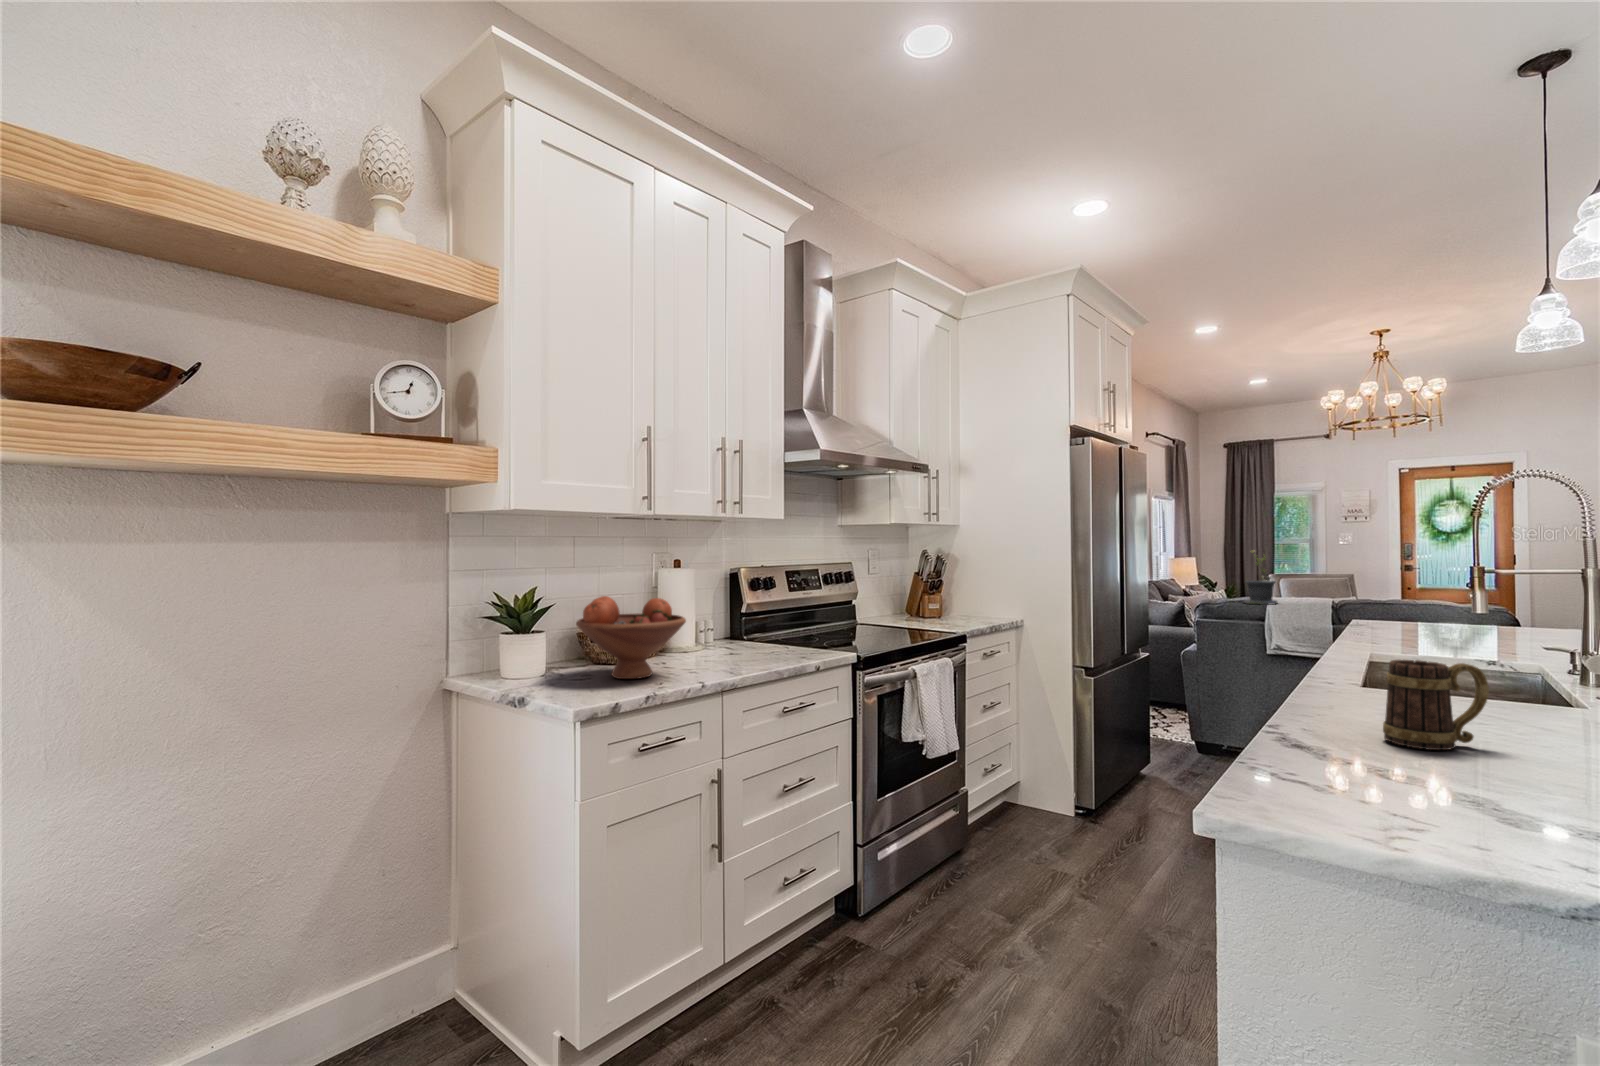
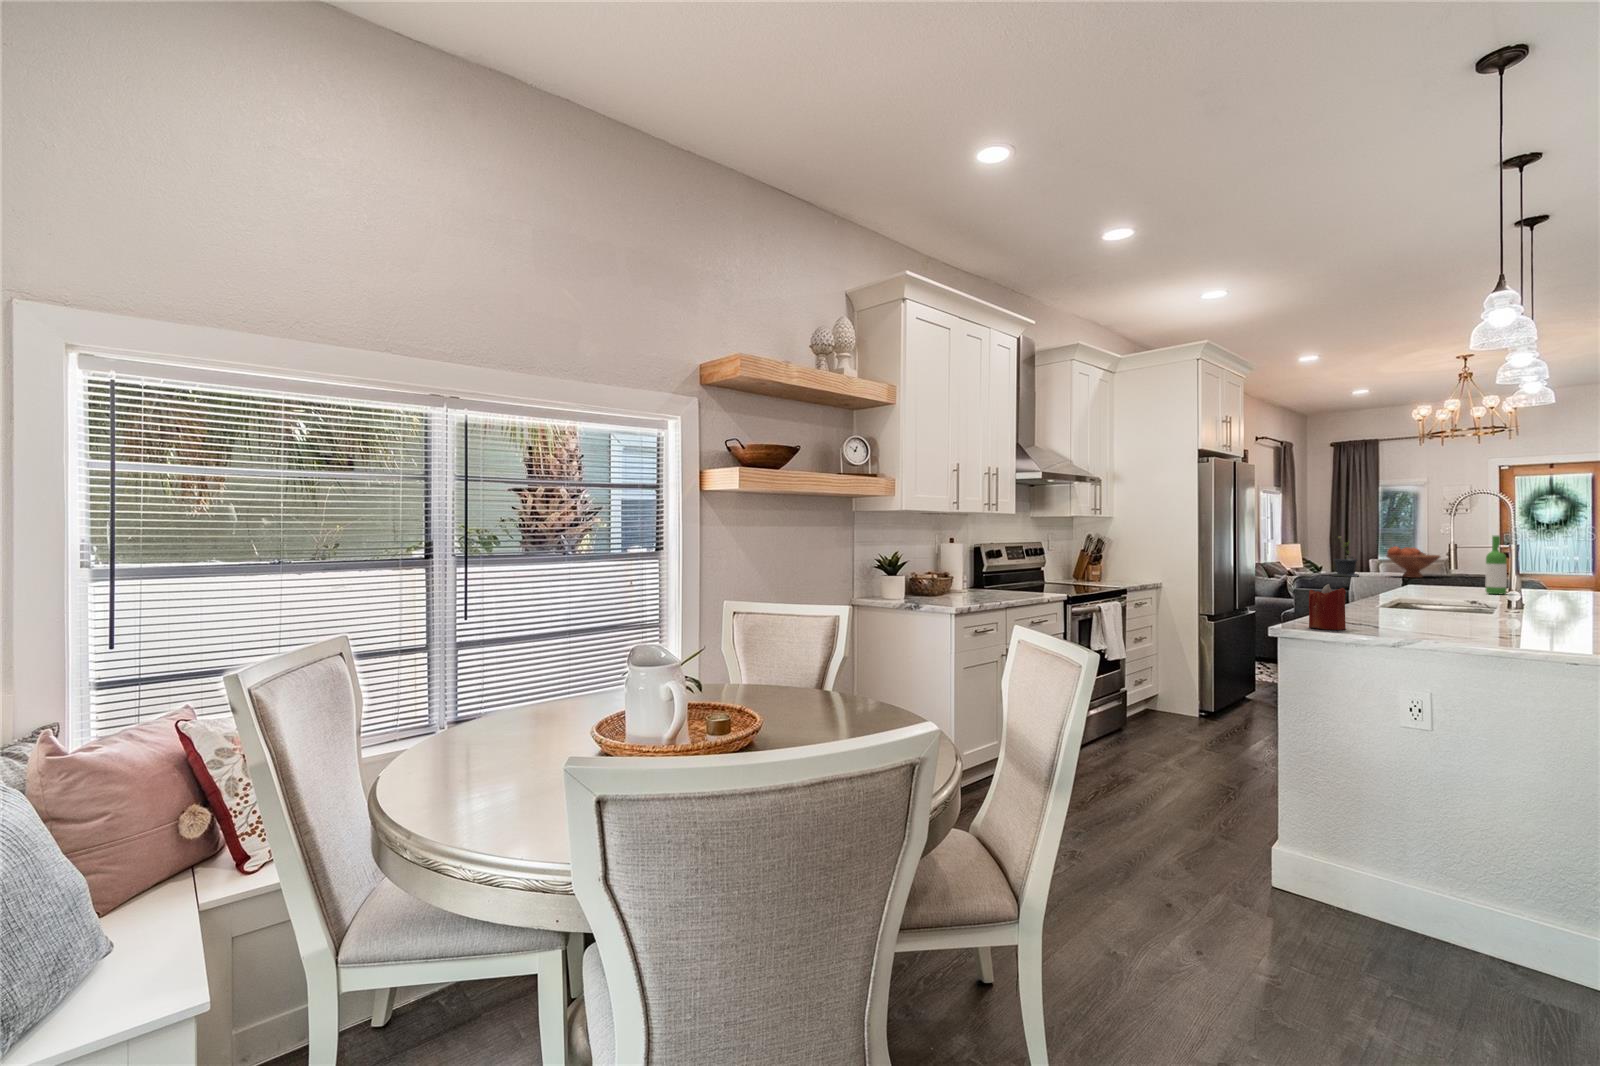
wine bottle: none [1490,550,1524,644] -> present [1486,536,1507,594]
fruit bowl: present [576,596,686,679] -> present [1386,546,1440,578]
mug: present [1383,660,1489,750] -> none [1364,582,1412,619]
candle: none [1295,694,1396,831] -> present [1309,584,1346,630]

